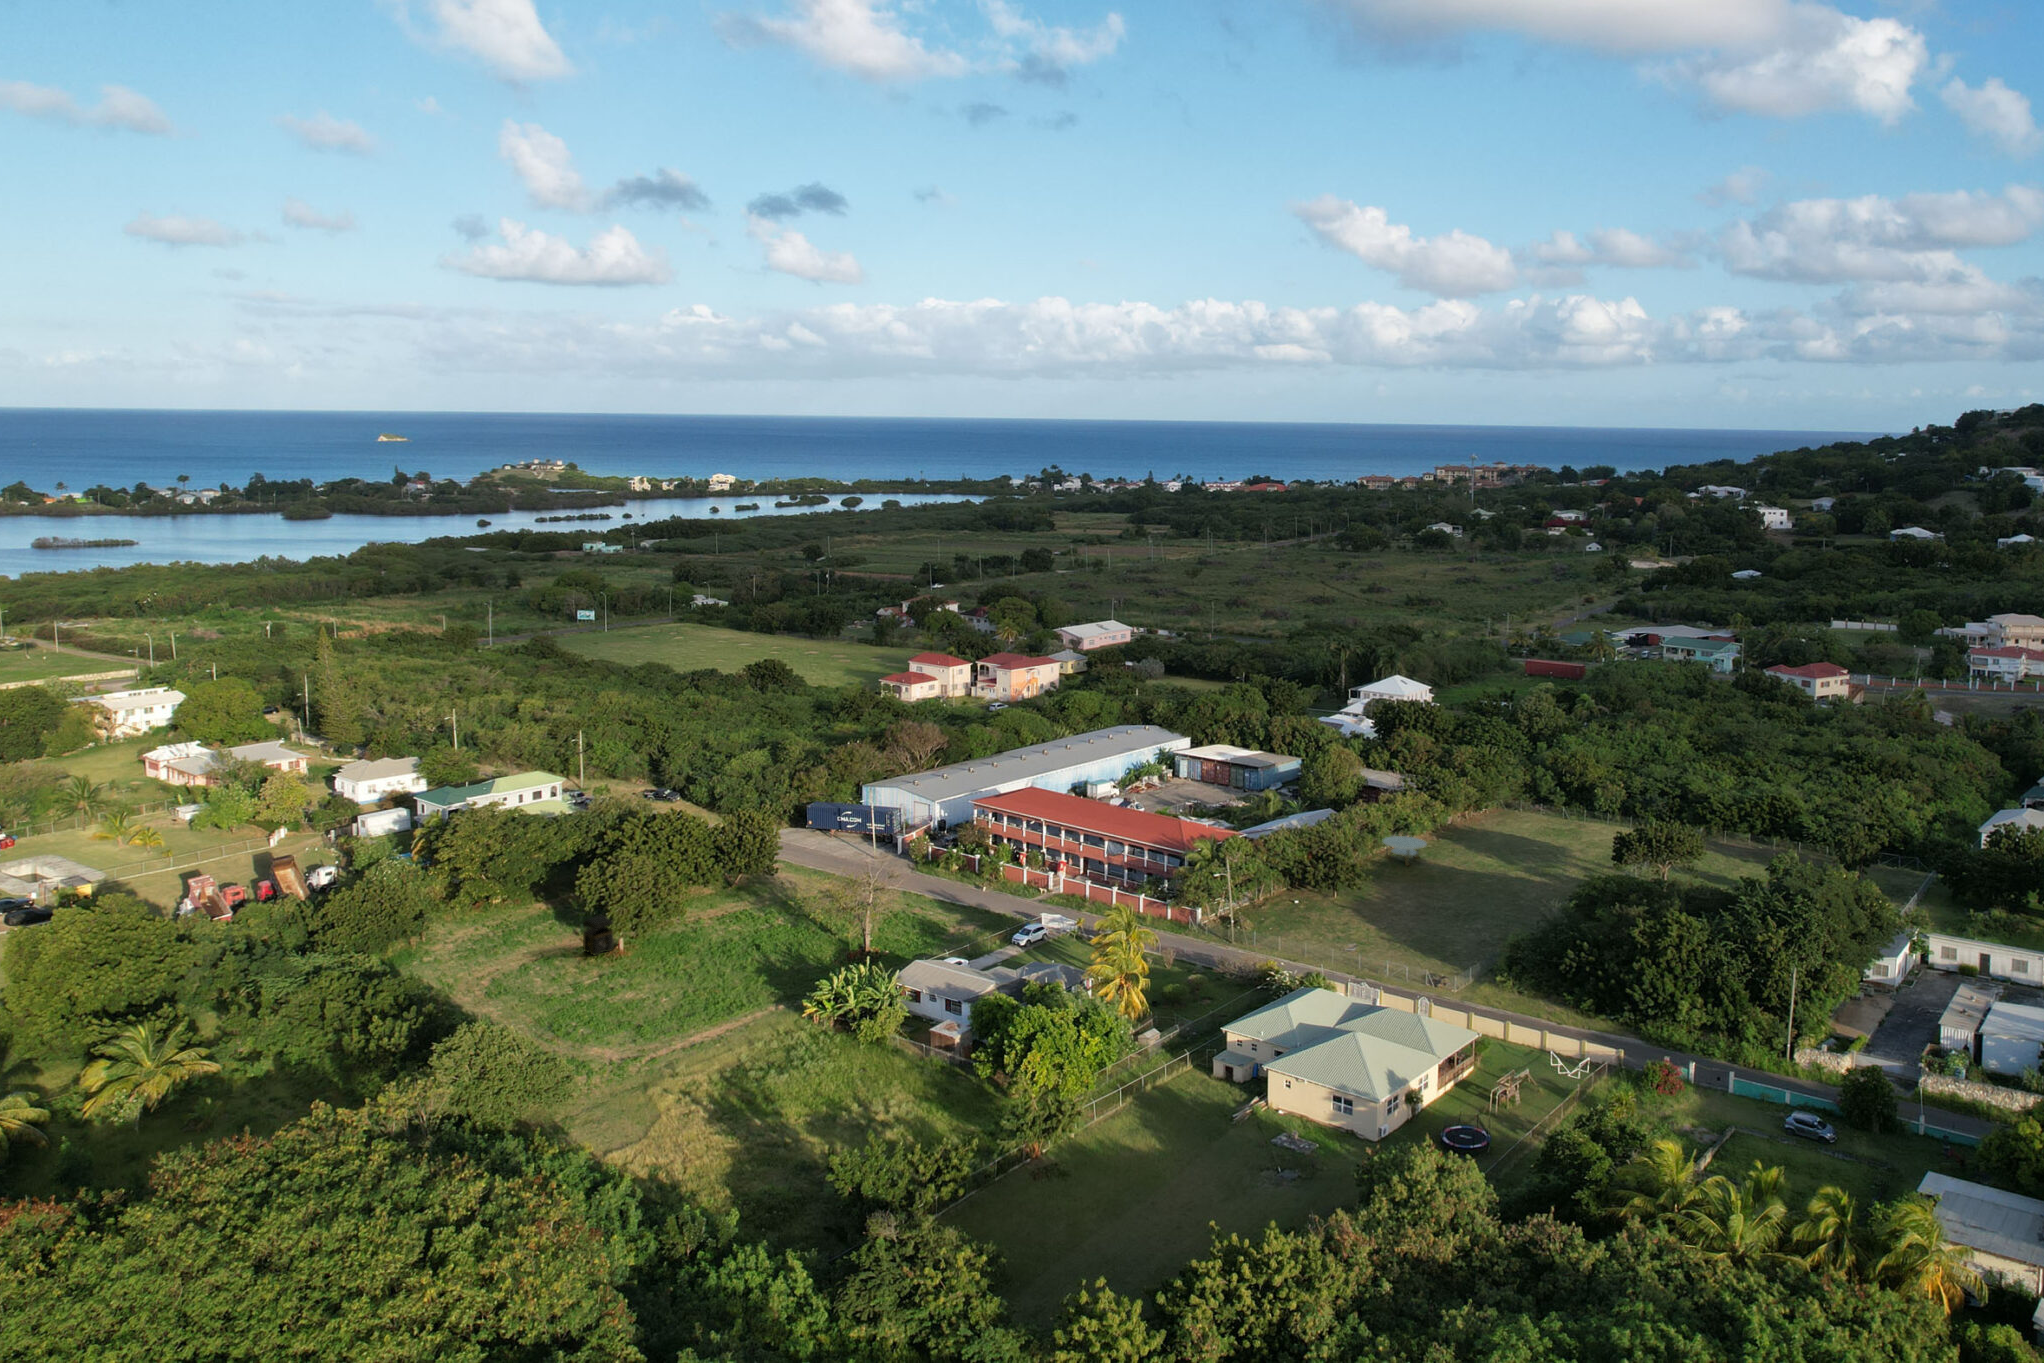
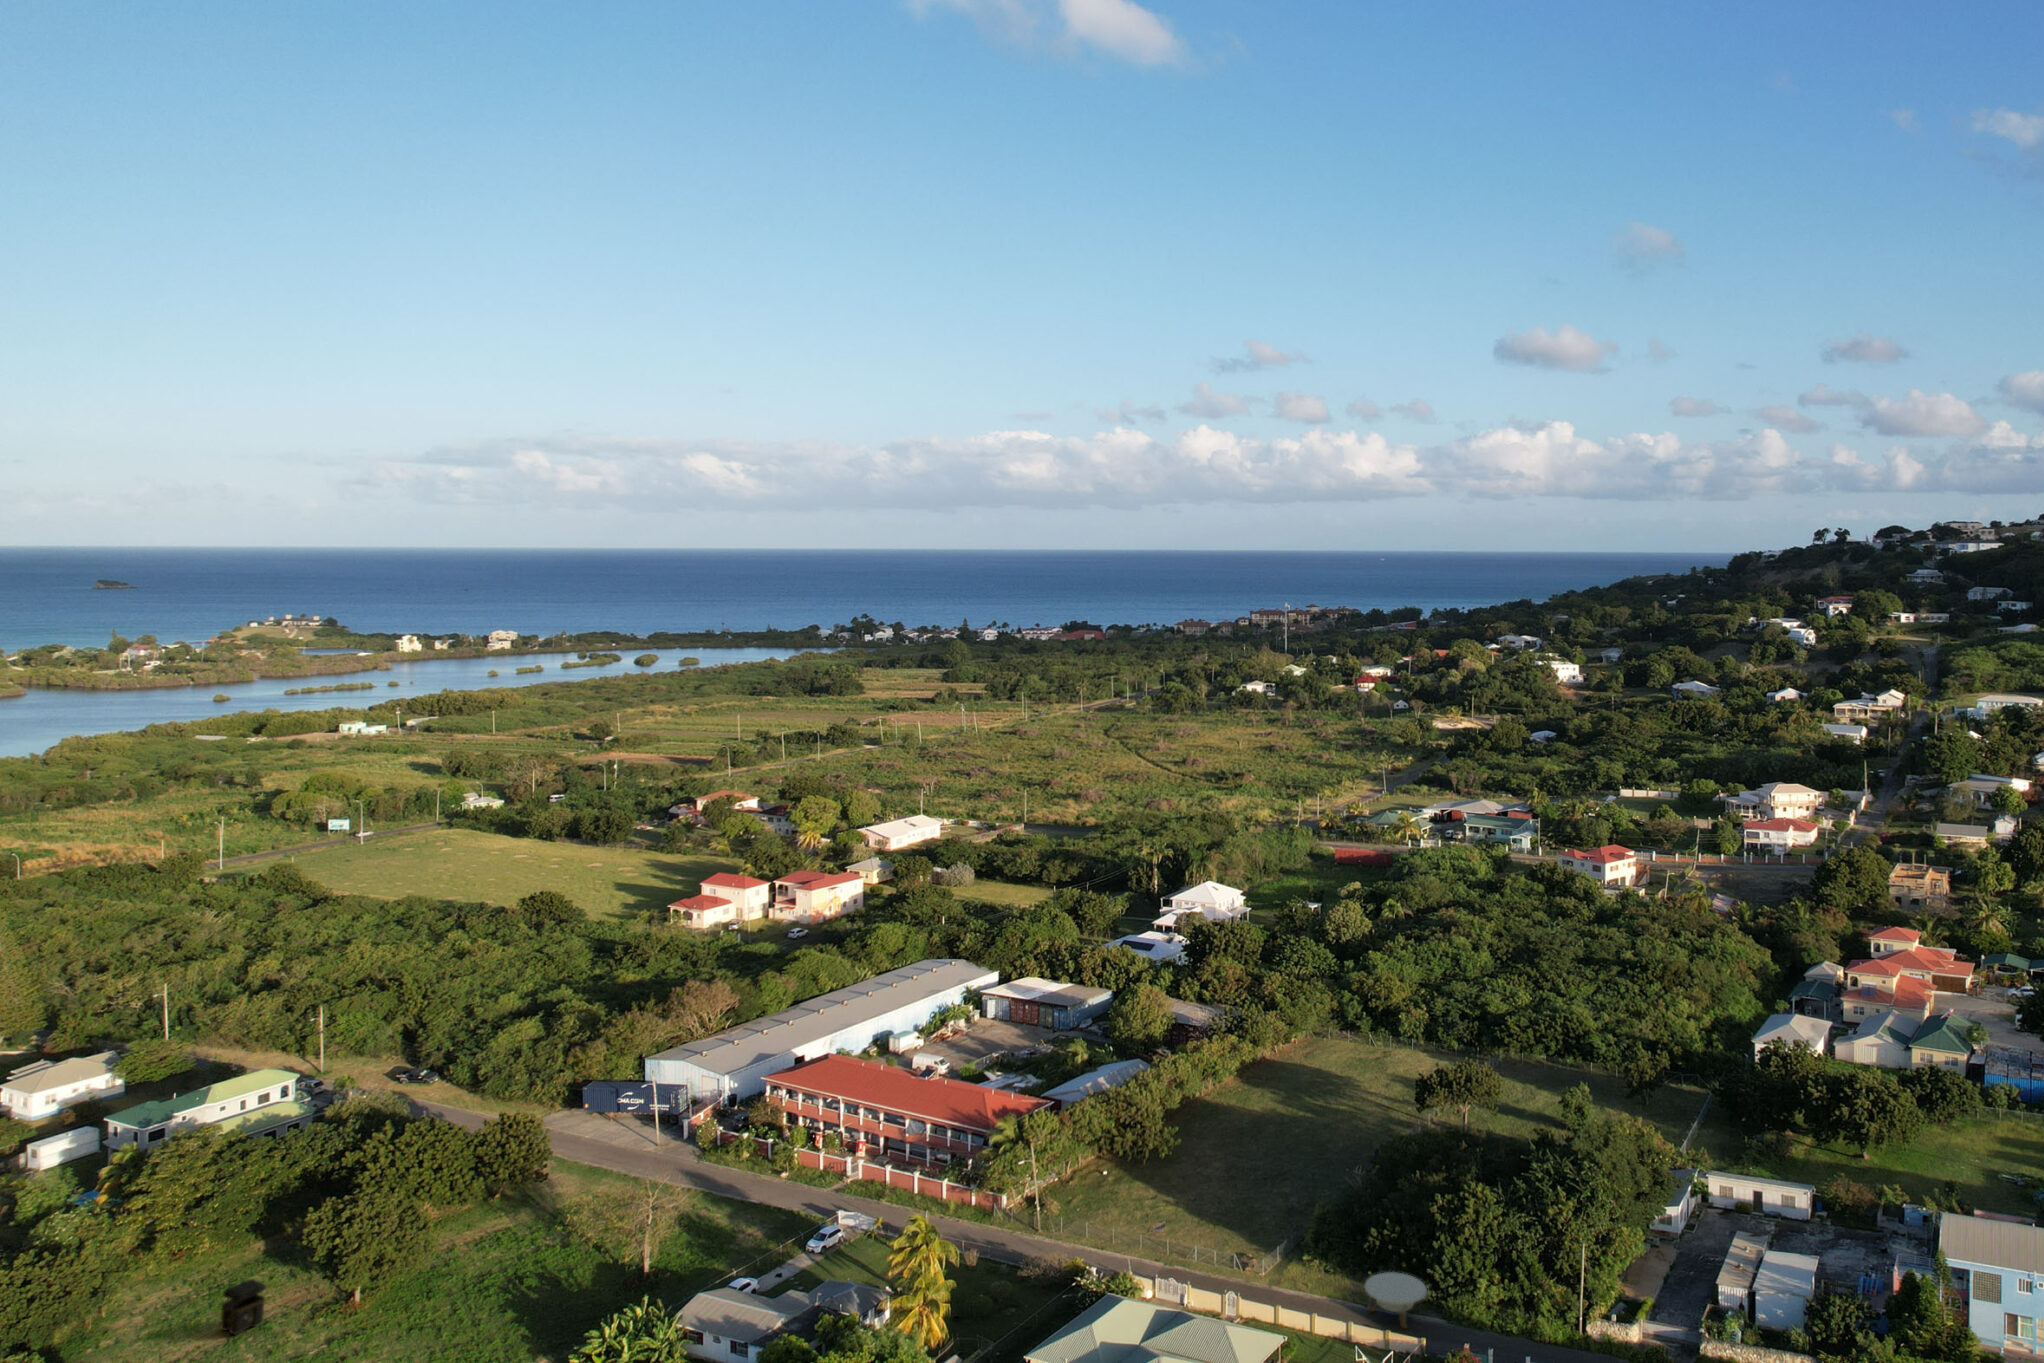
round table: present [1383,836,1427,866] -> present [1365,1272,1427,1329]

